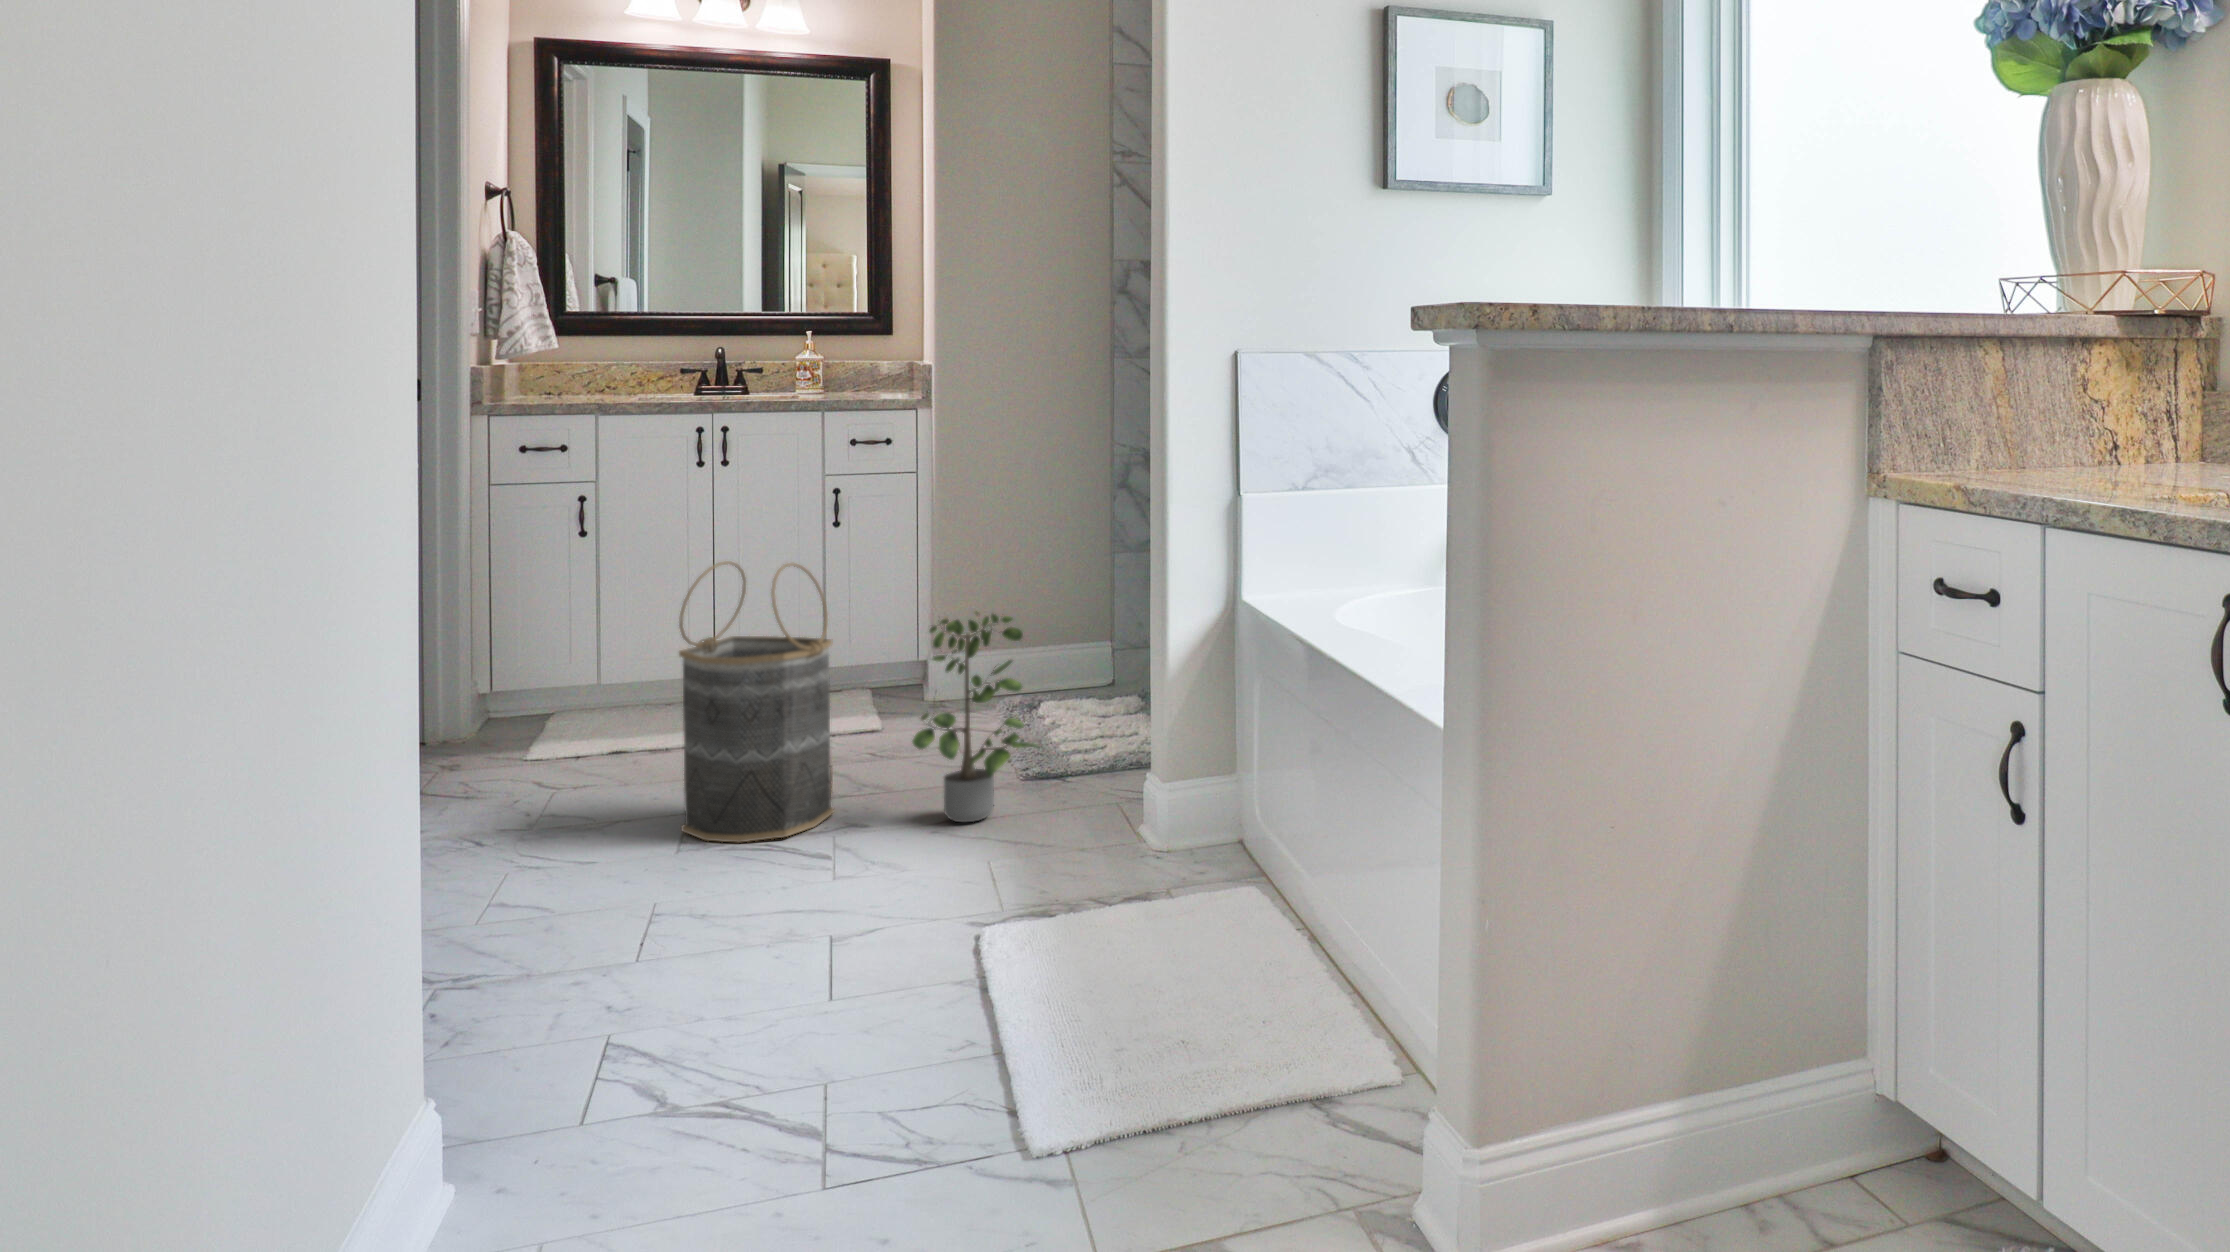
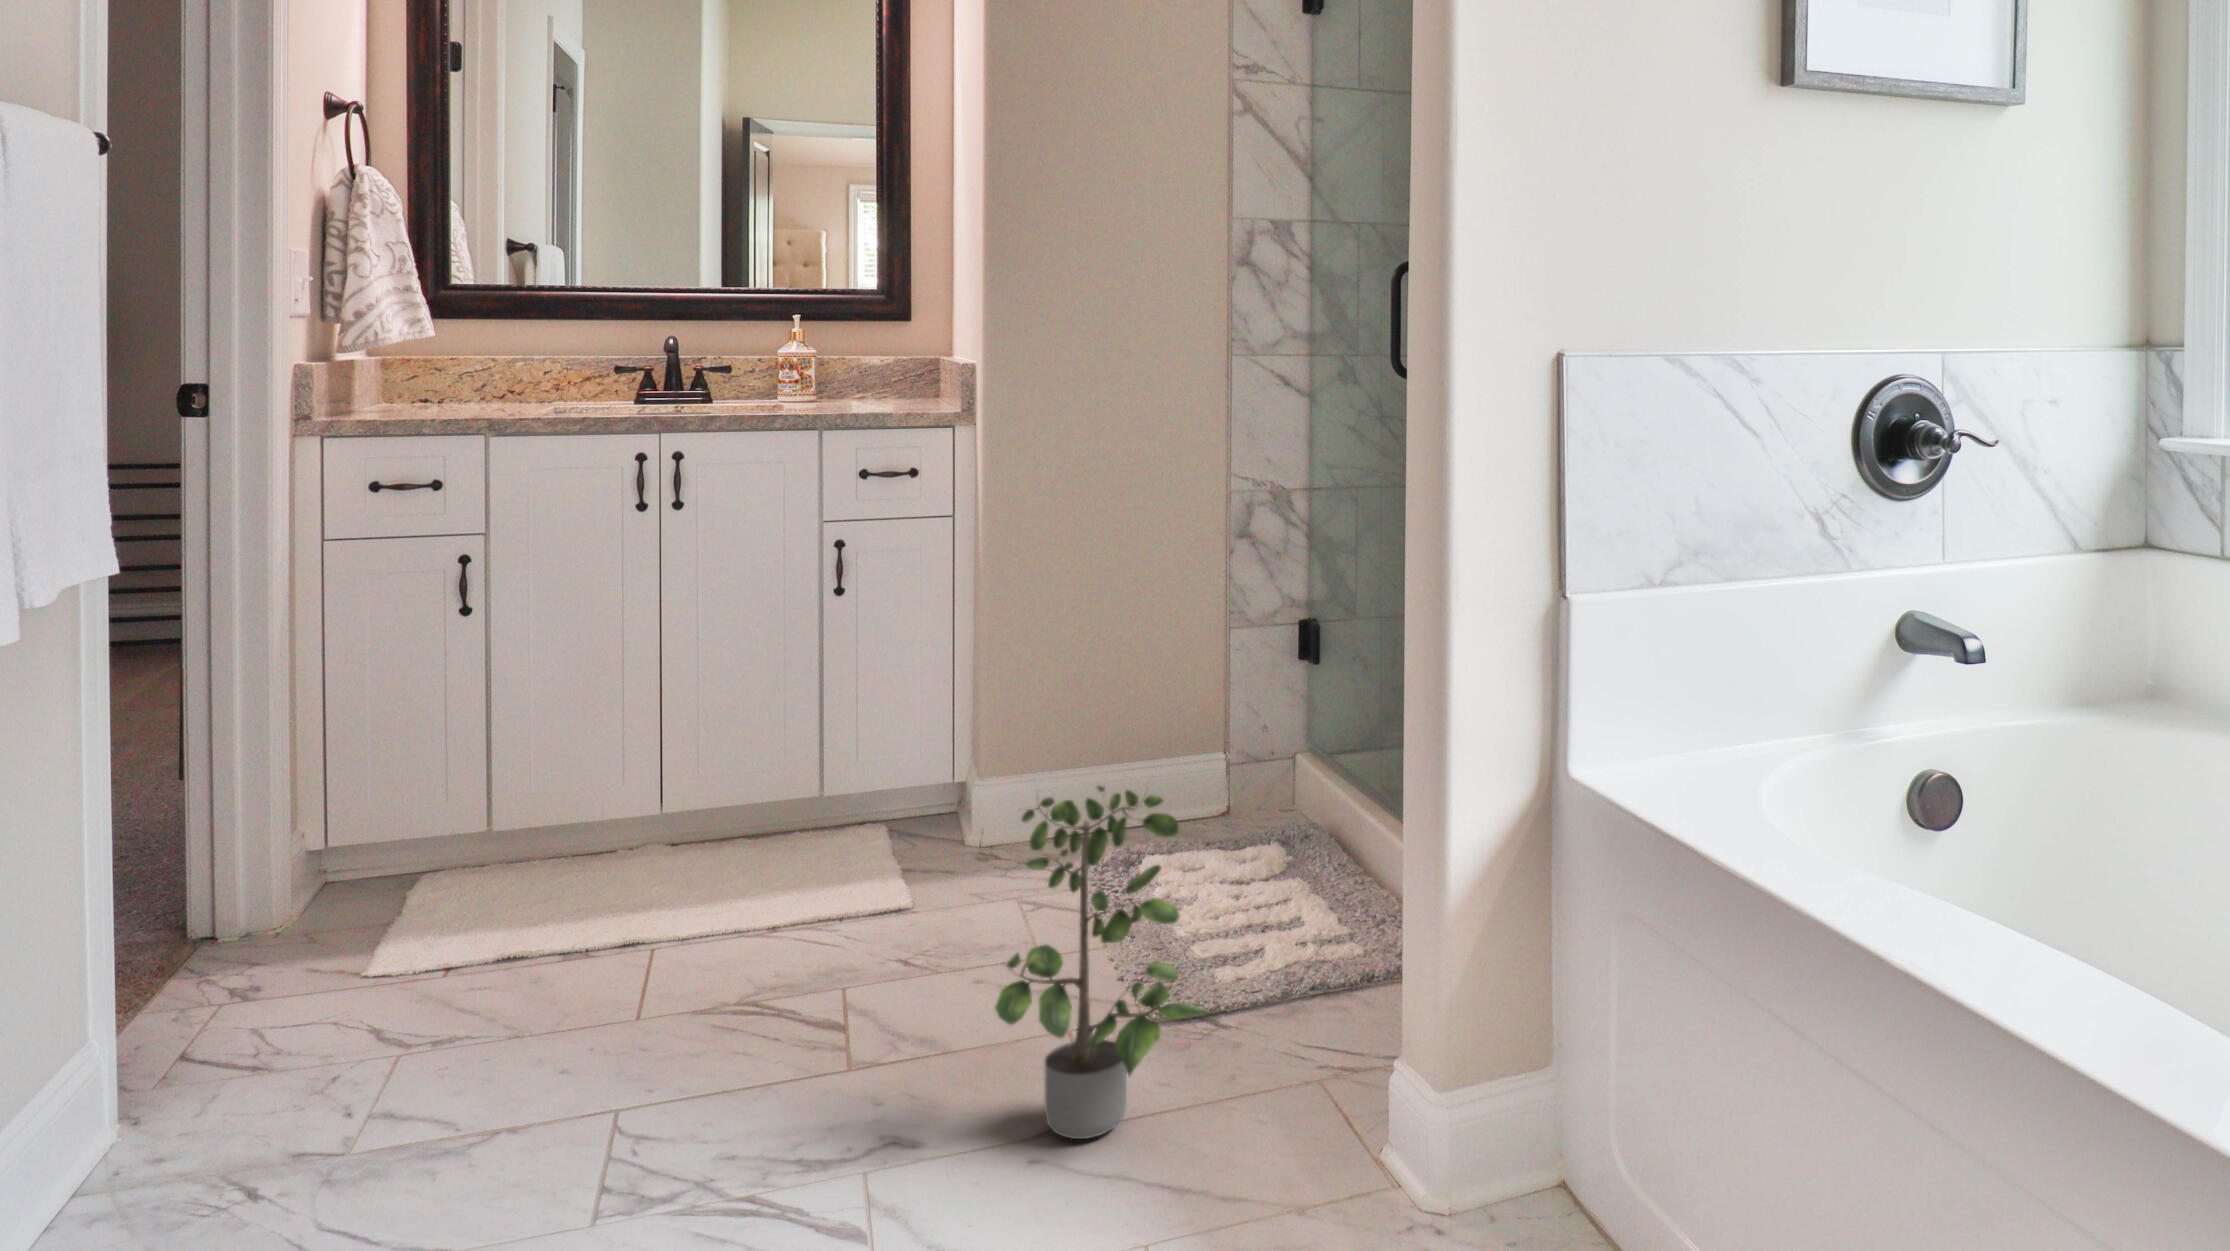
basket: present [679,561,834,843] -> none [601,703,861,1197]

